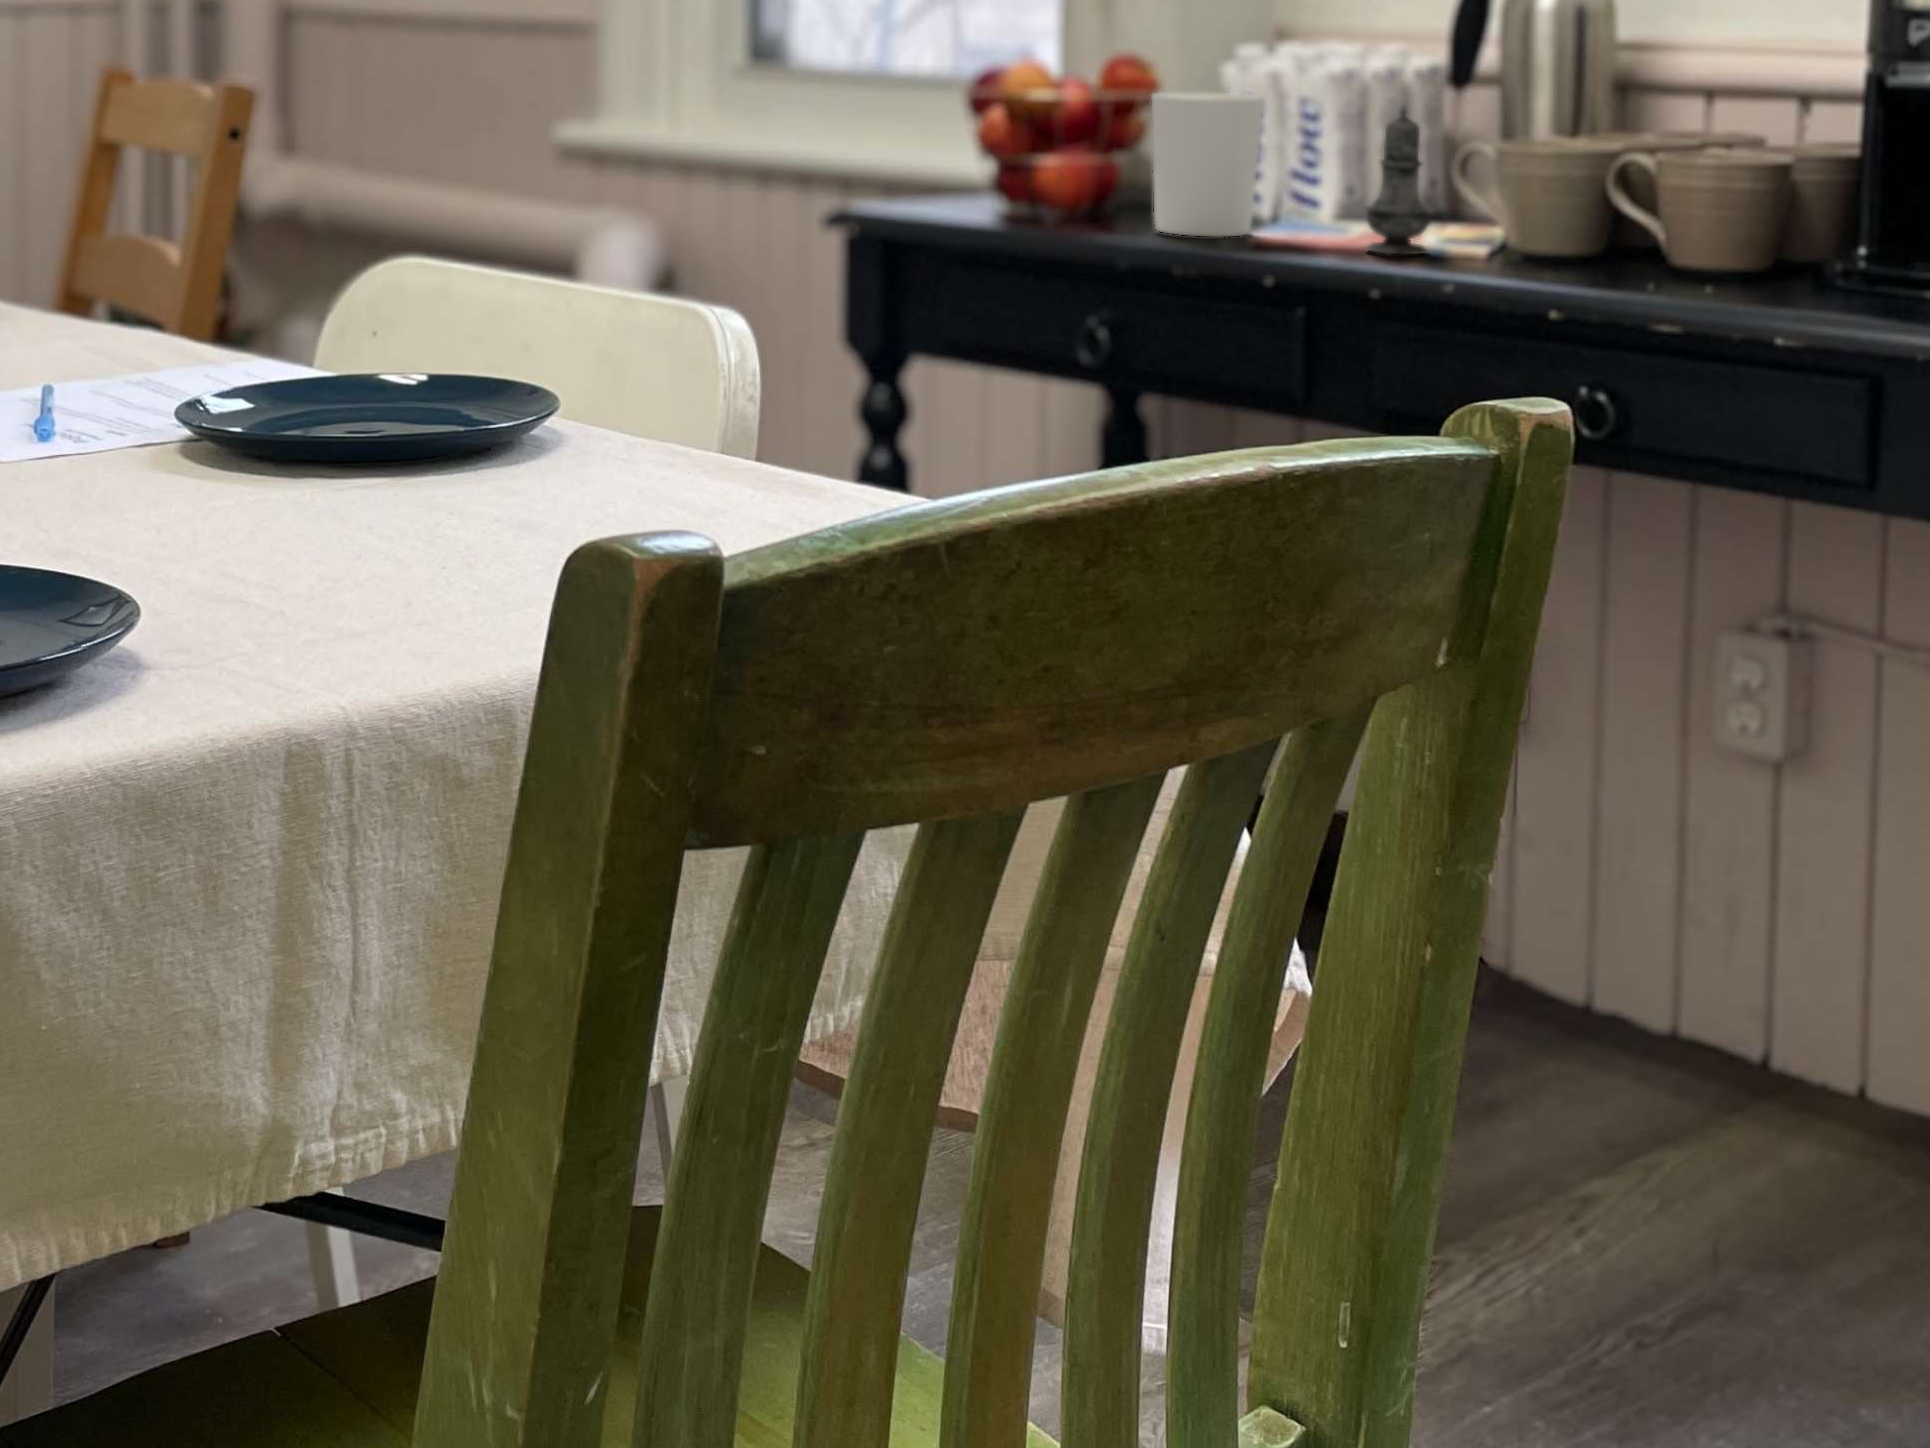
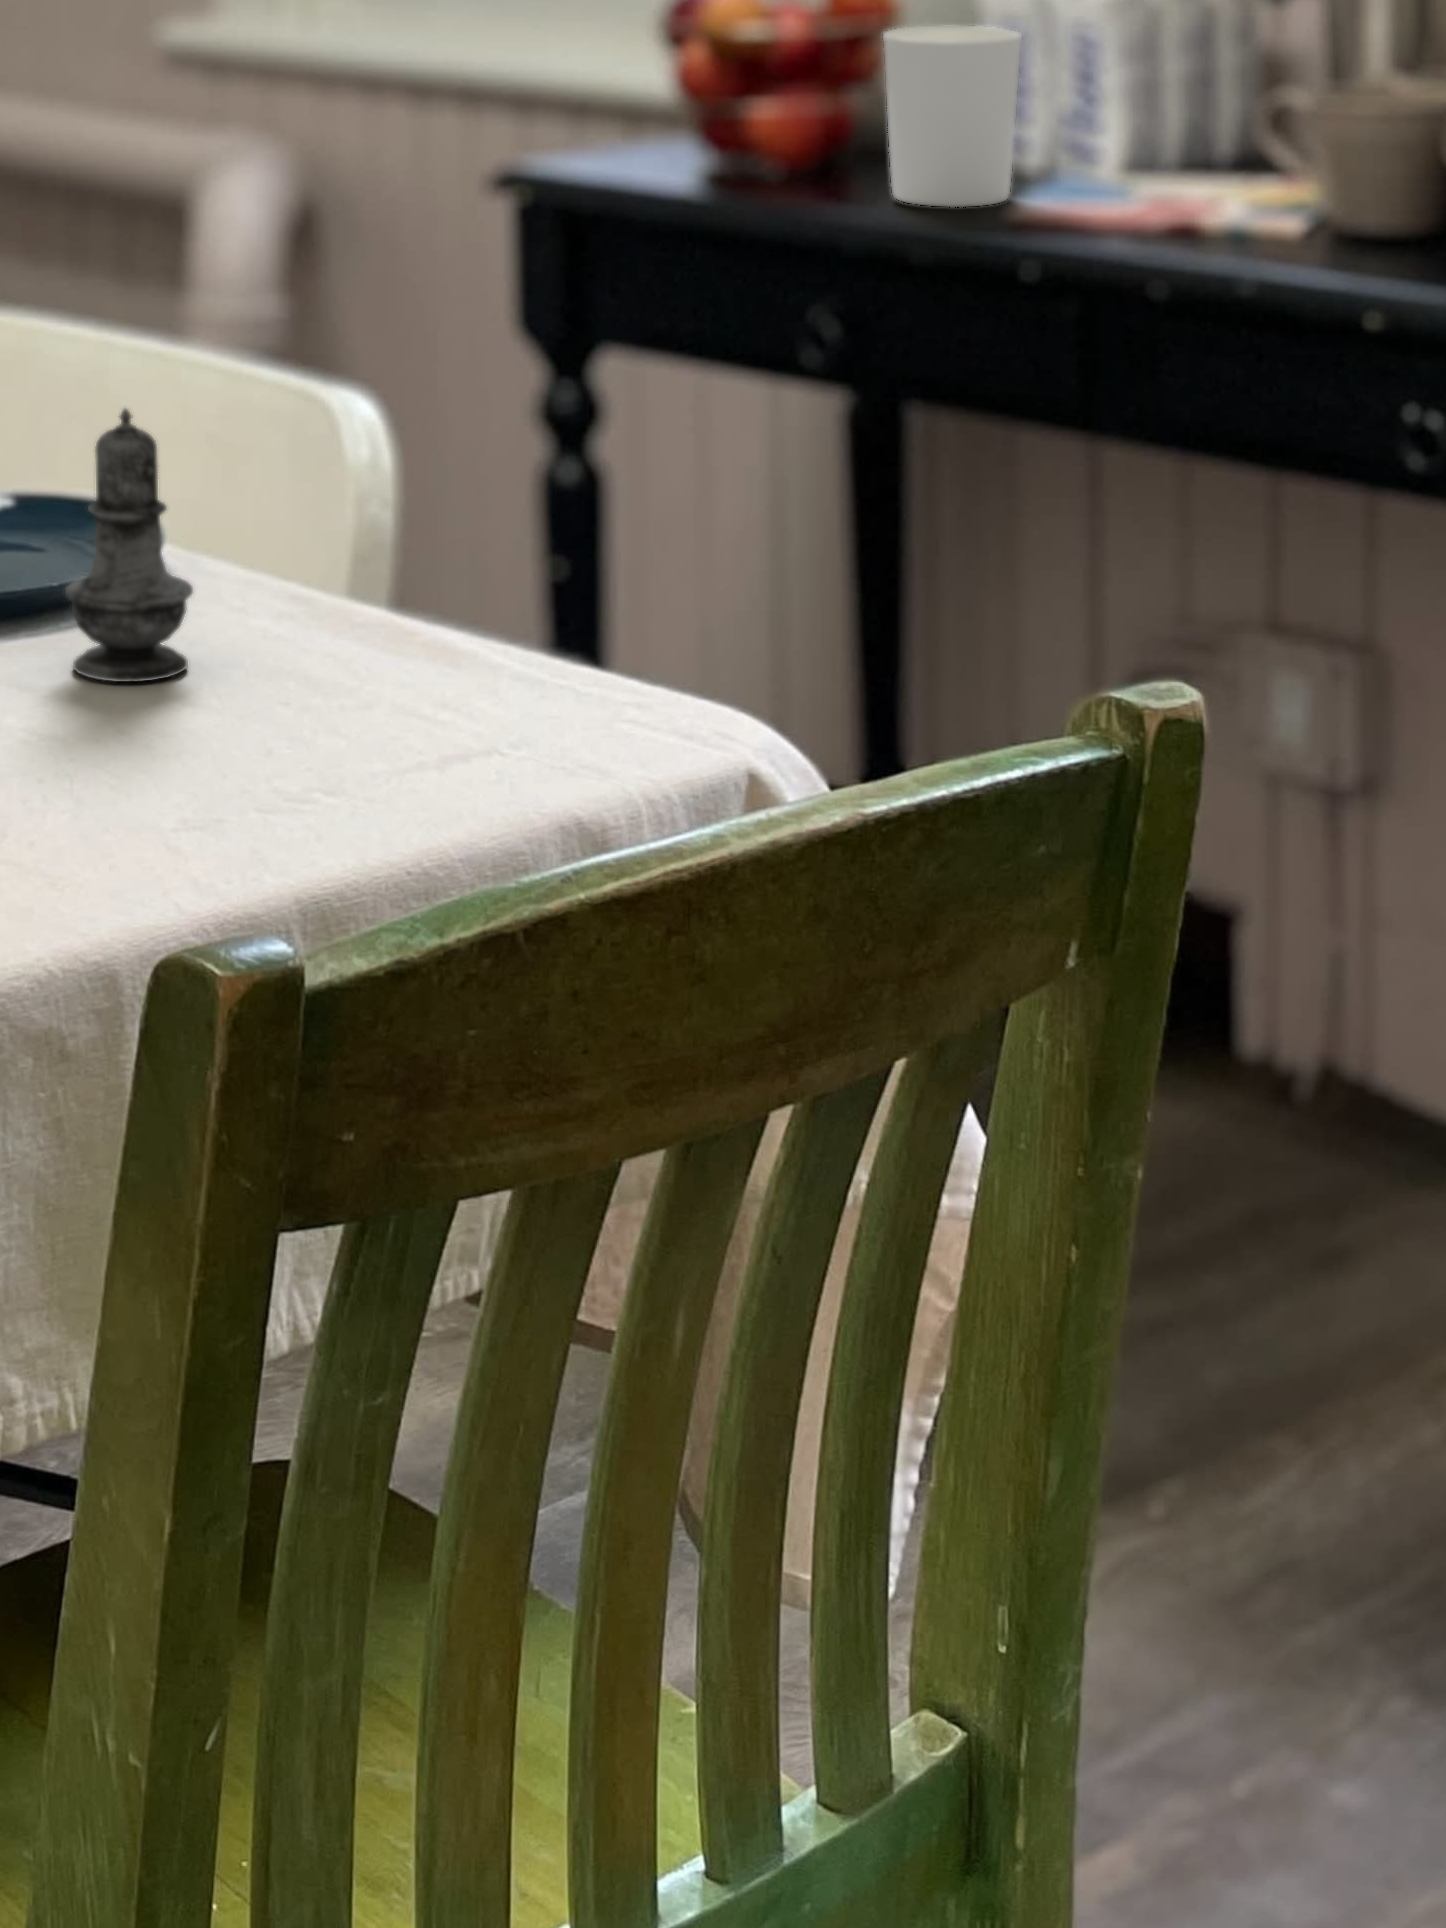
salt shaker: present [1364,109,1434,254] -> present [65,409,193,682]

